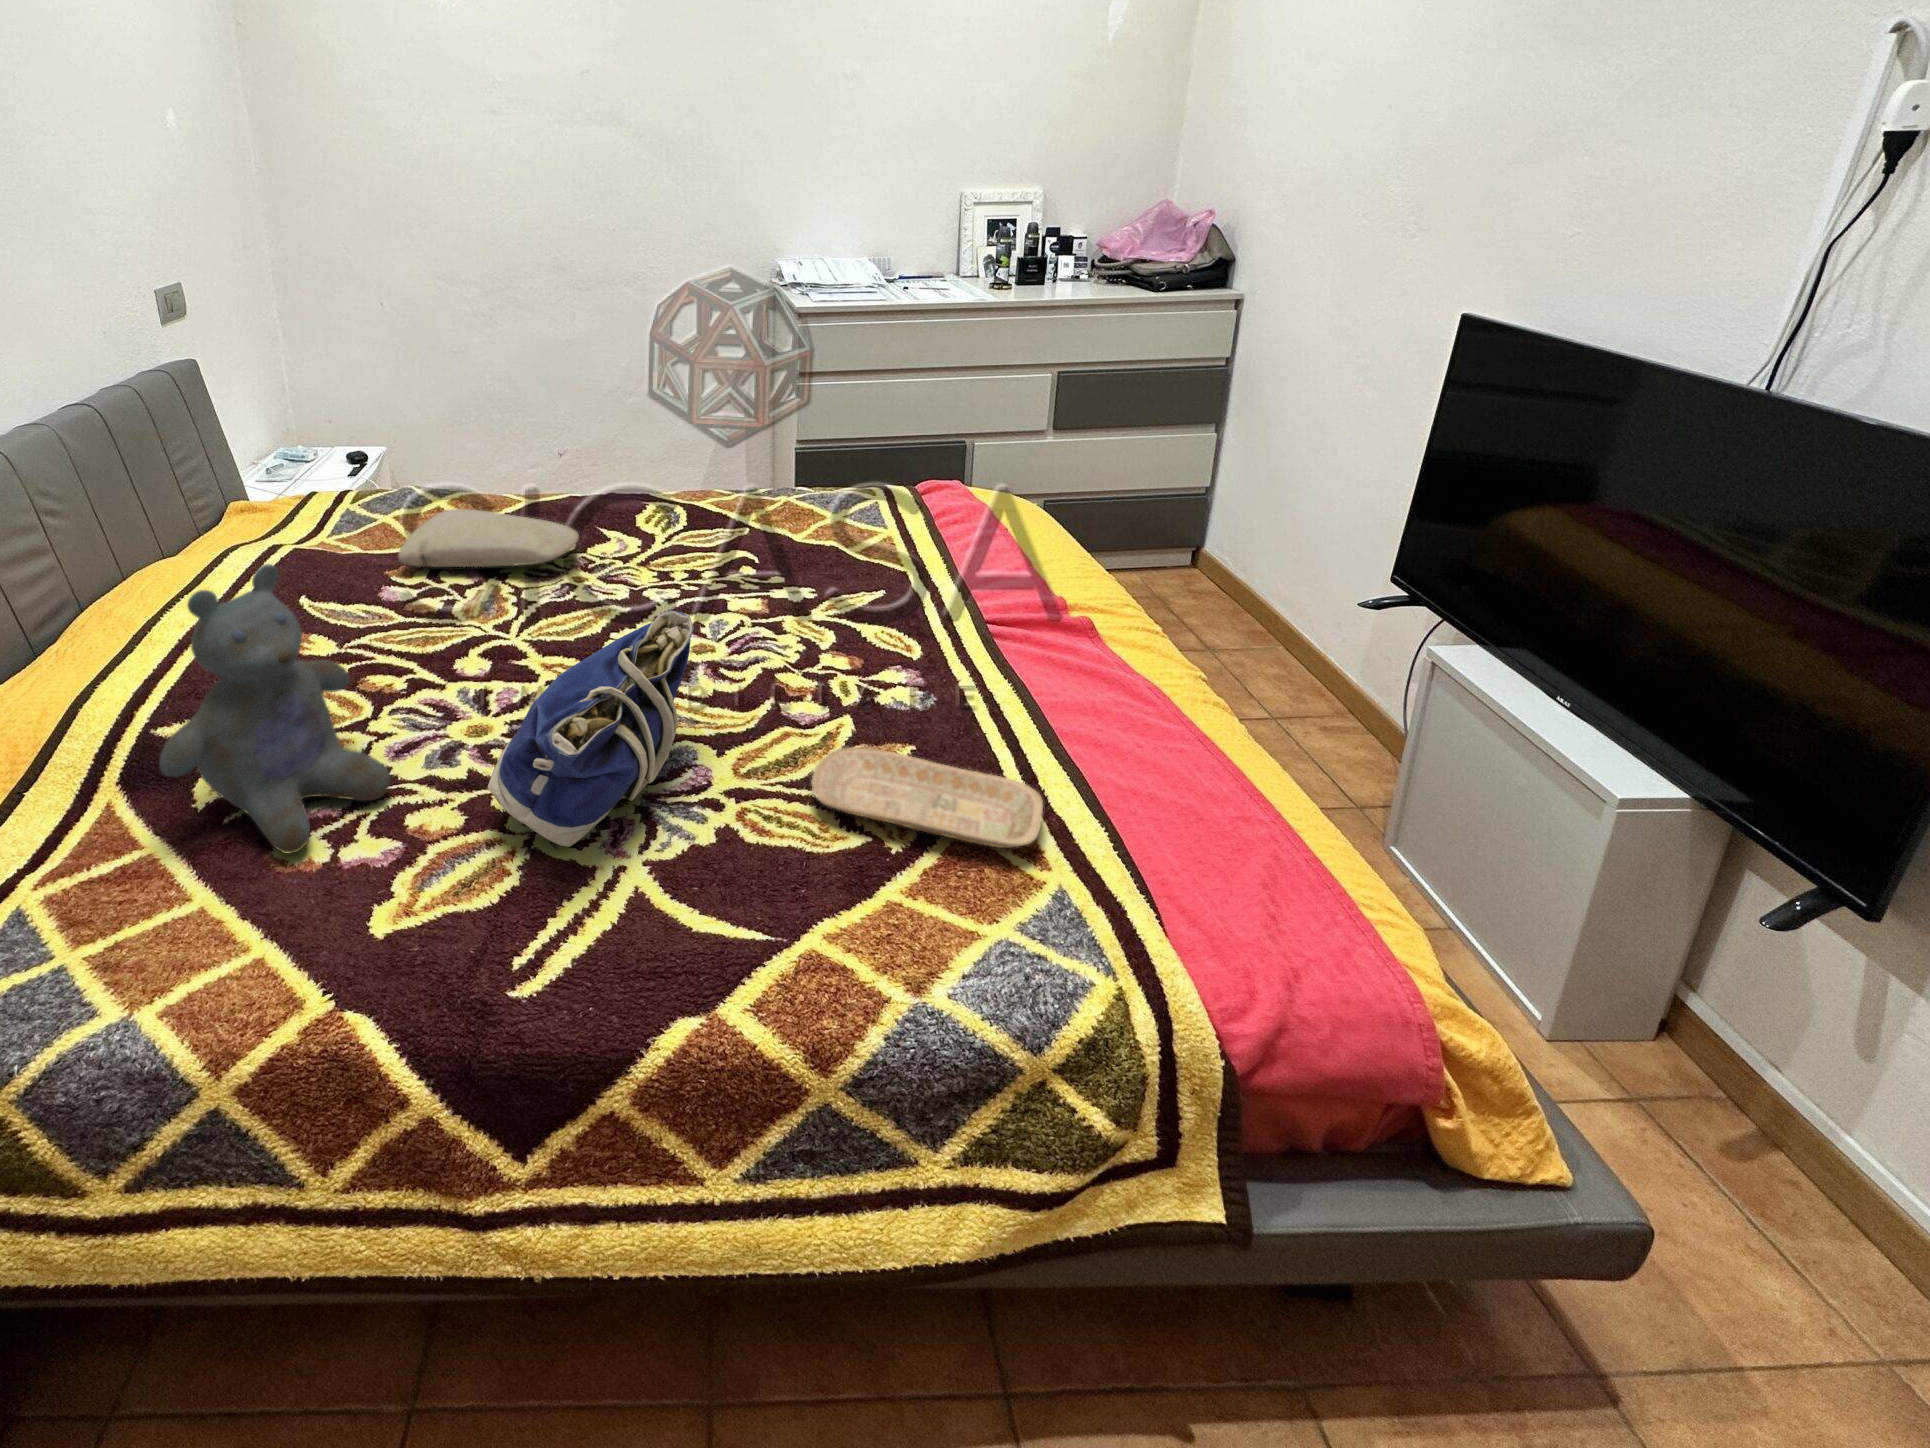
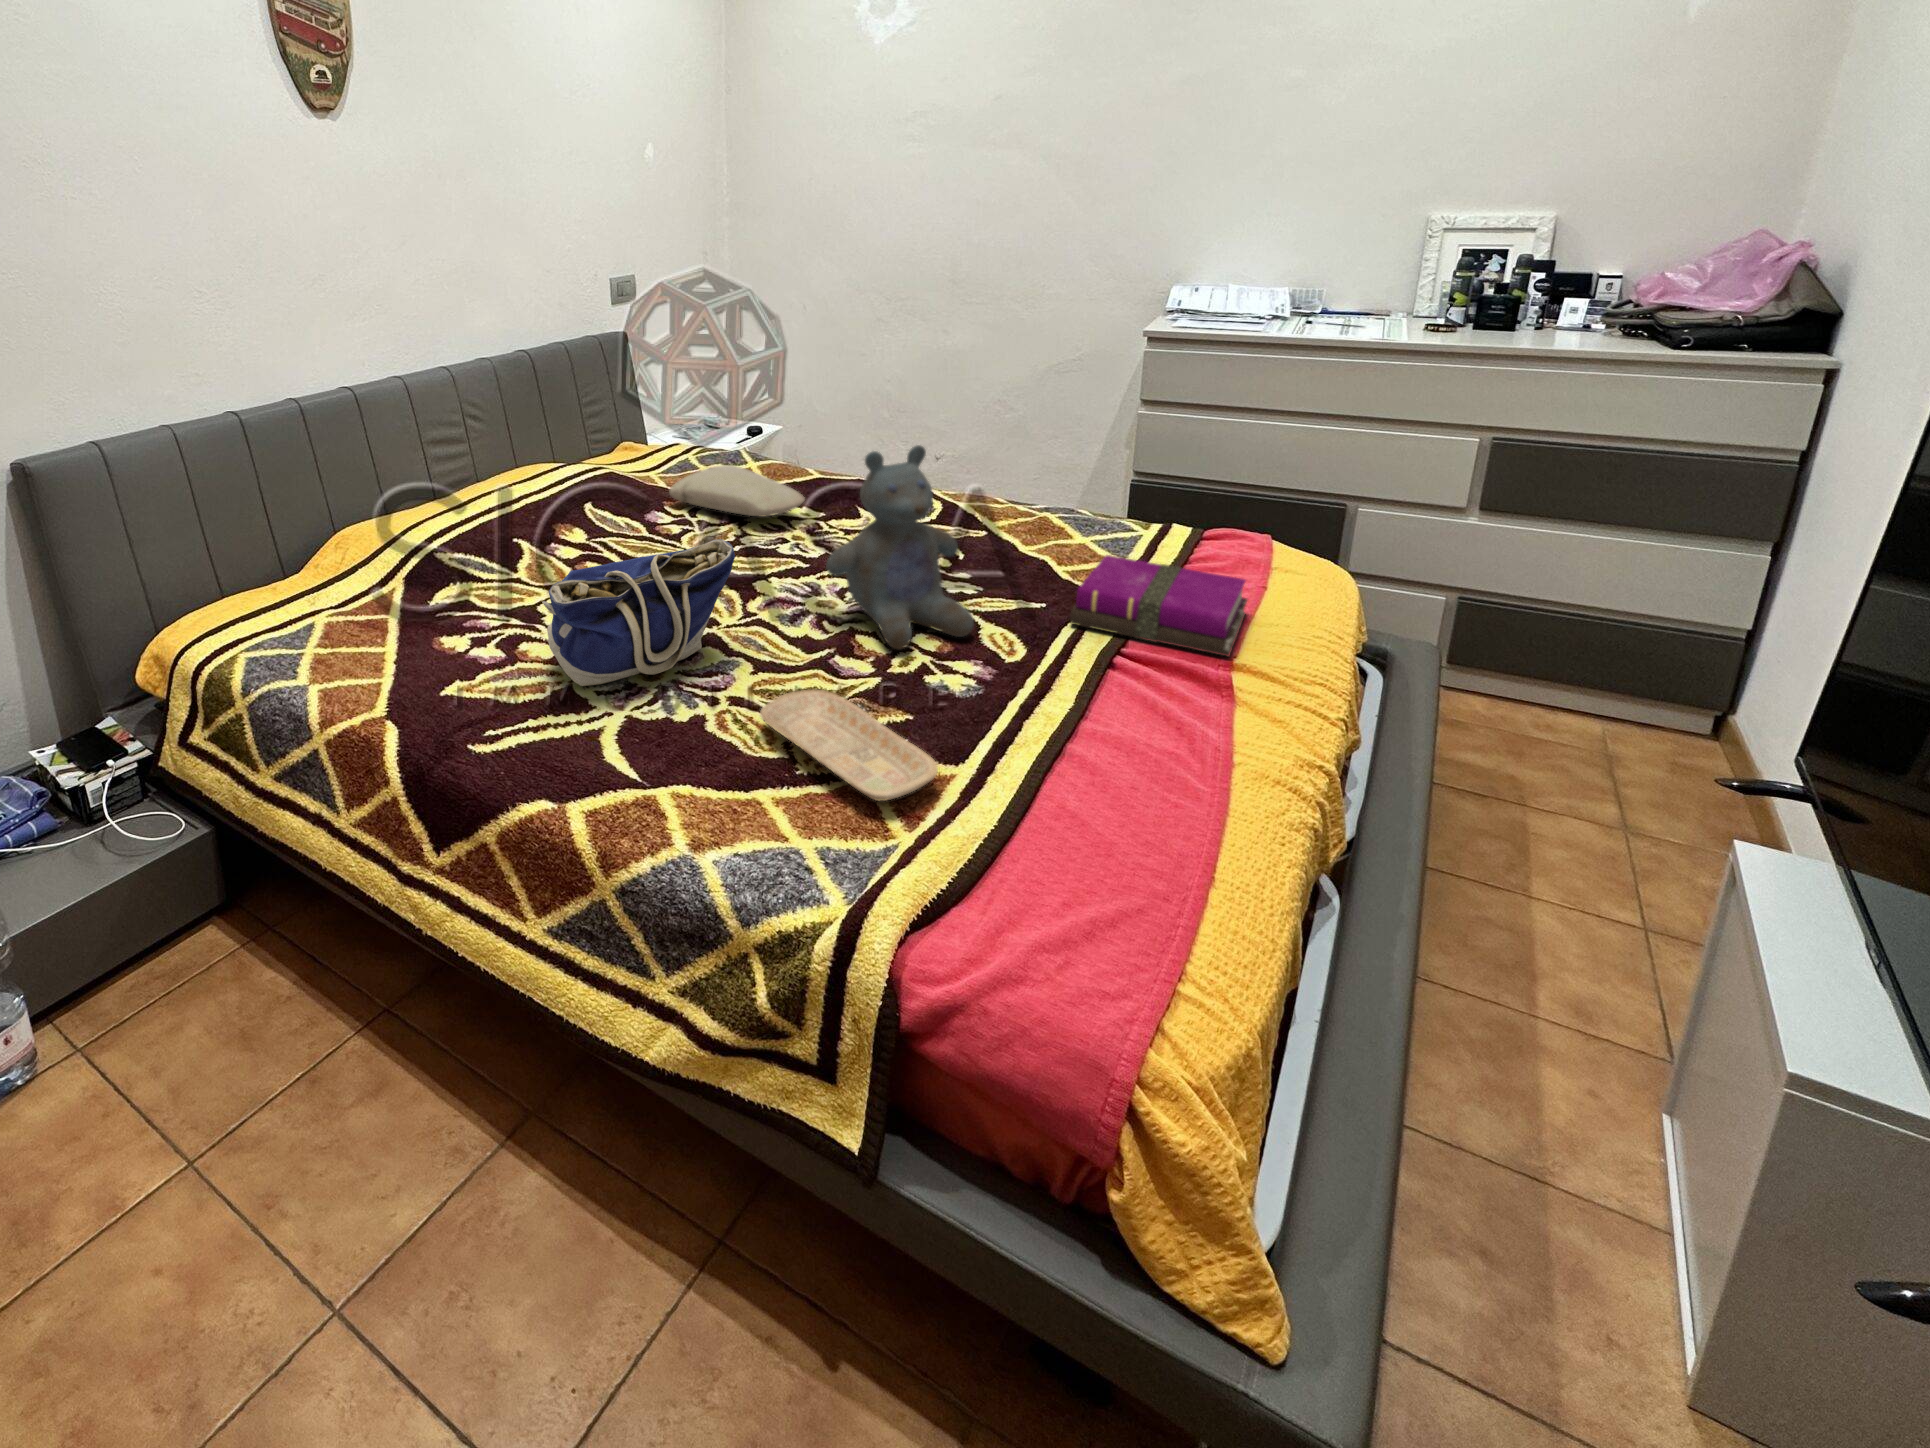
notebook: none [913,524,1076,601] -> present [1070,555,1247,656]
stuffed bear: present [159,564,390,853] -> present [826,445,974,649]

